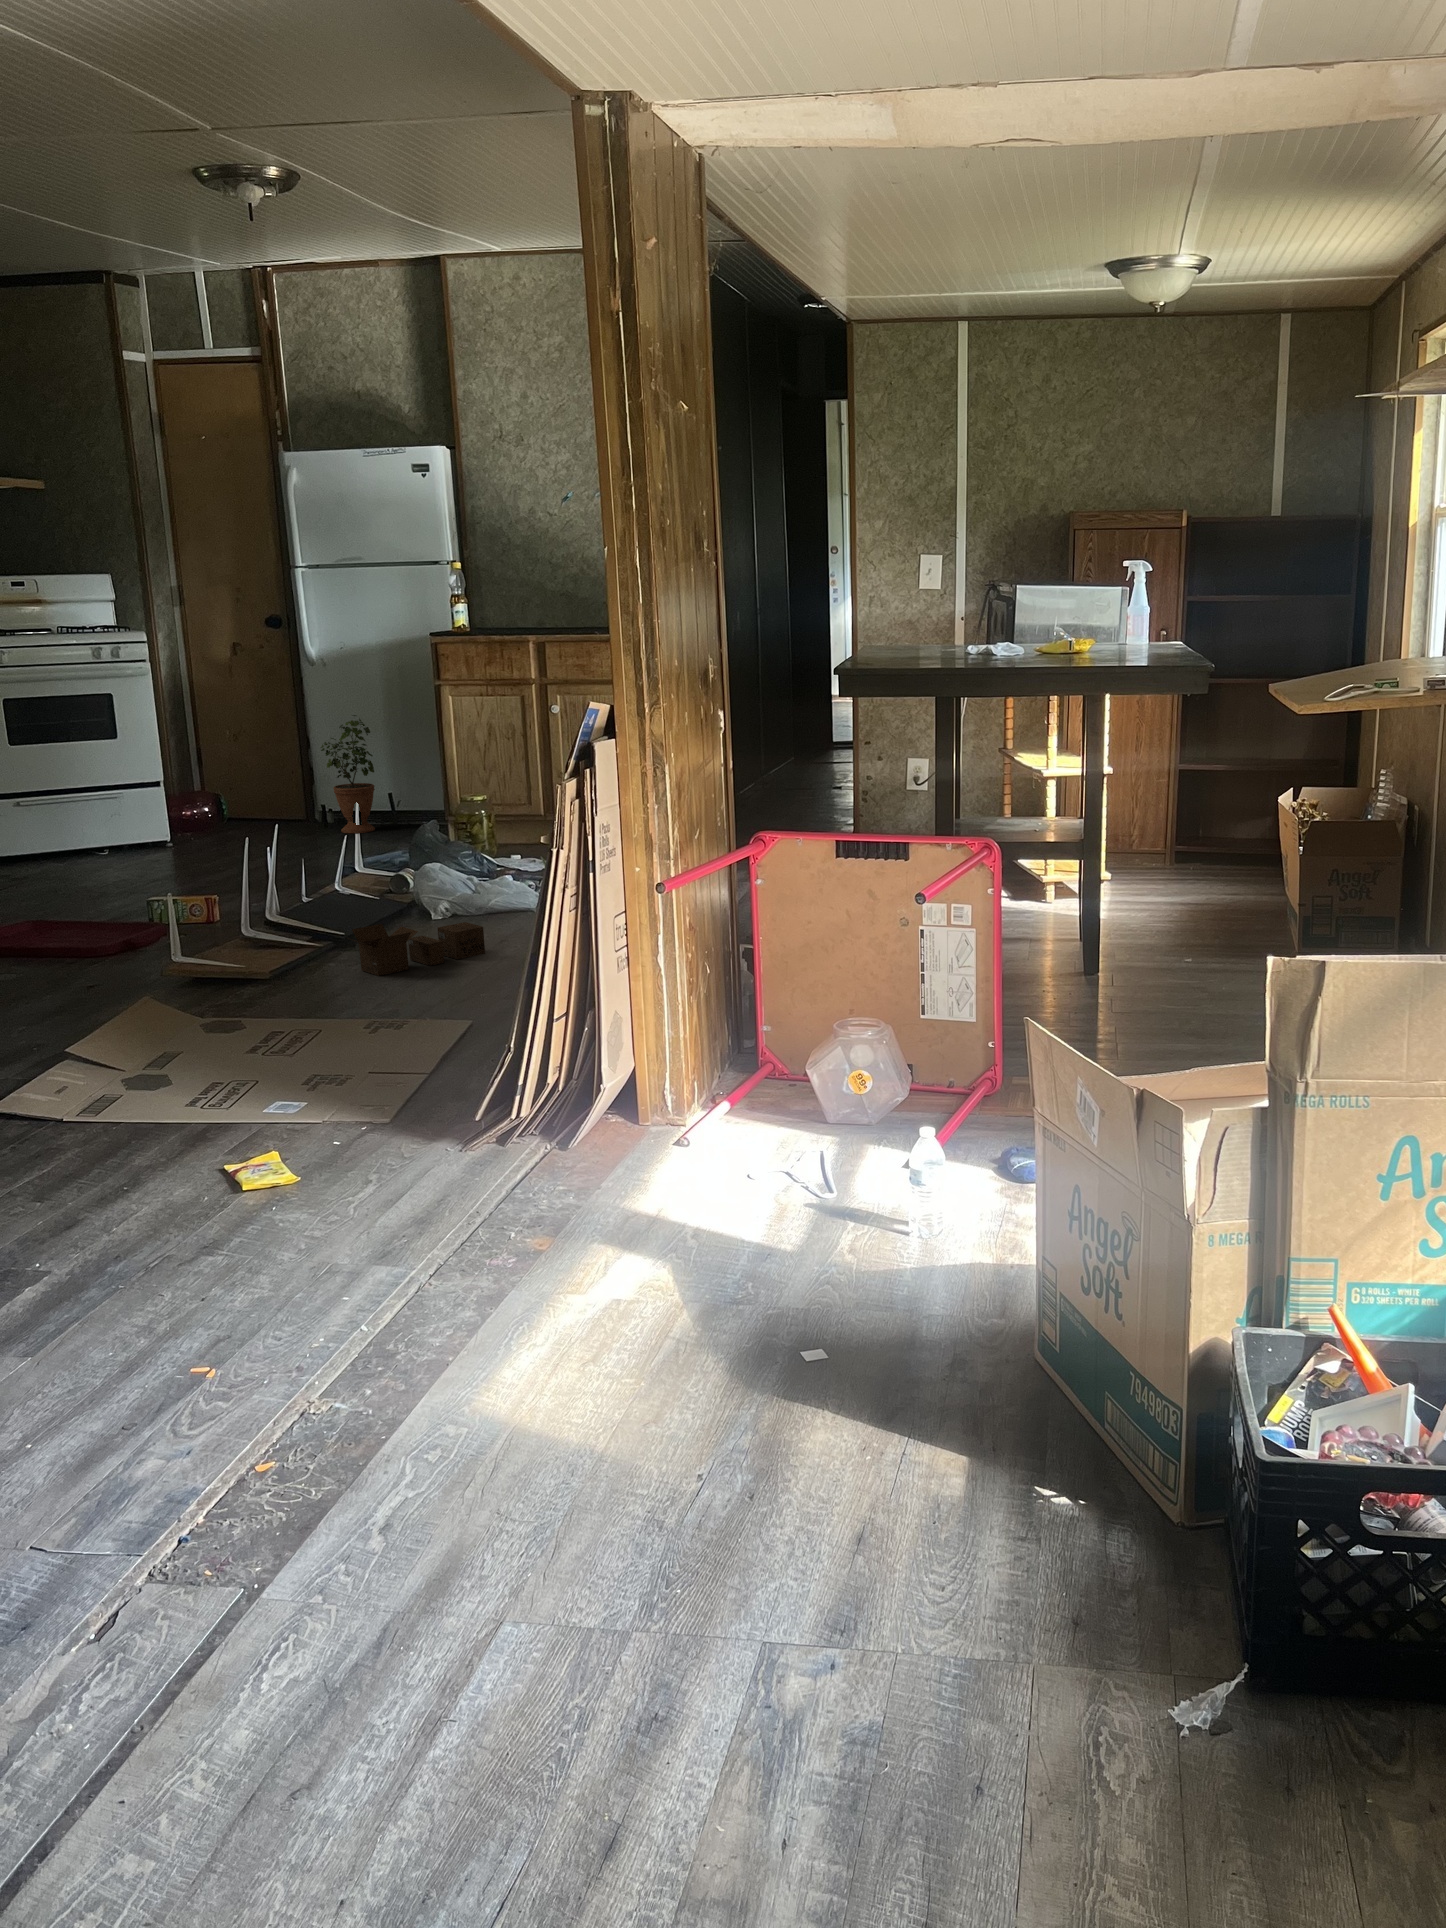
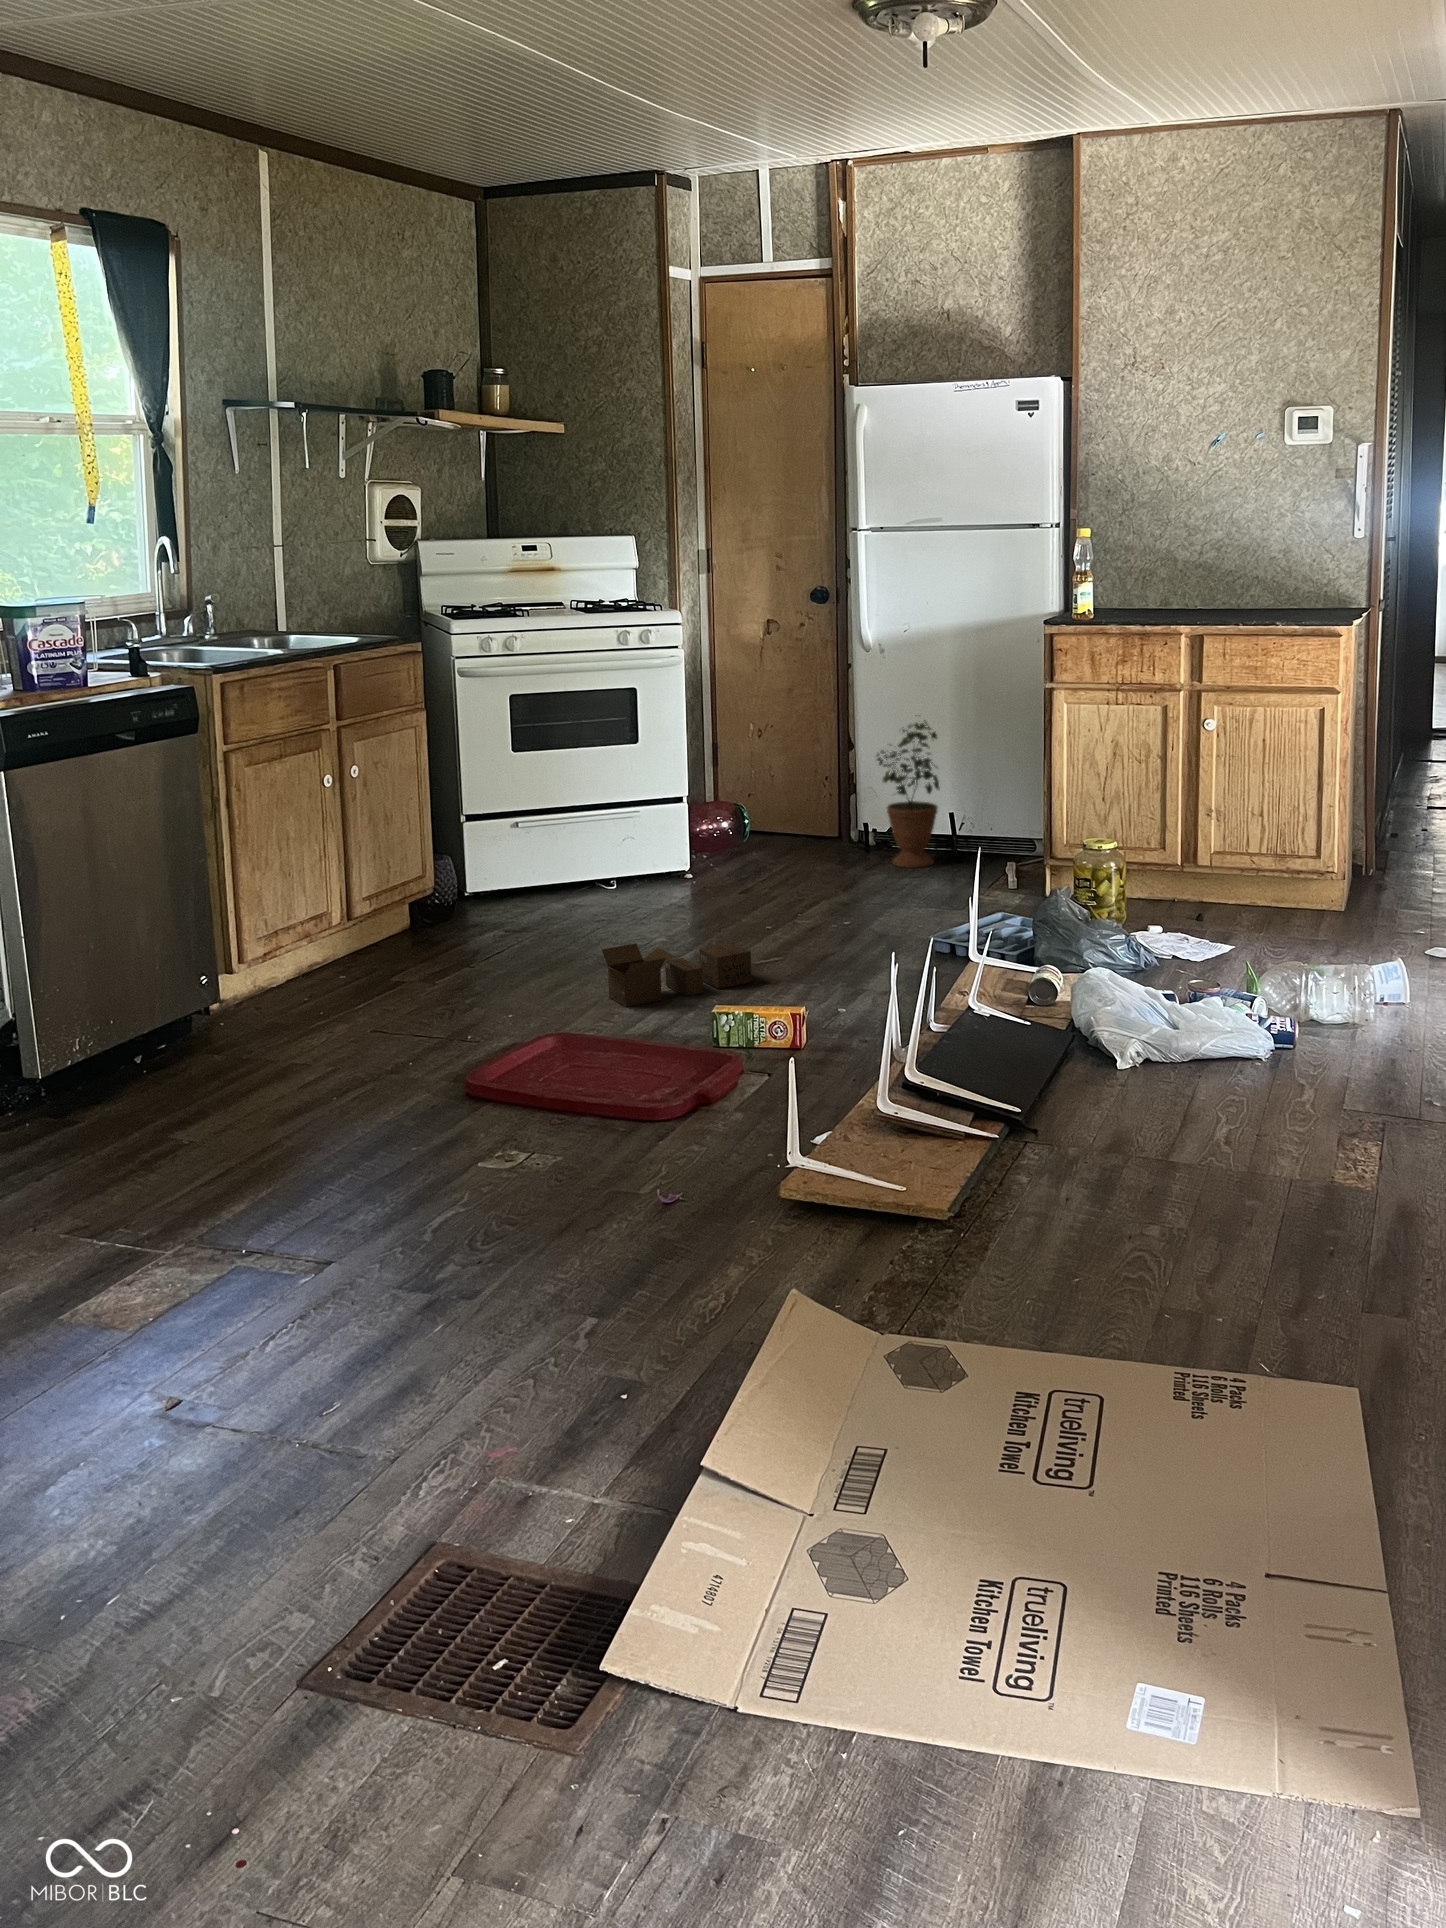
cardboard box: present [350,922,485,976] -> present [596,943,752,1007]

